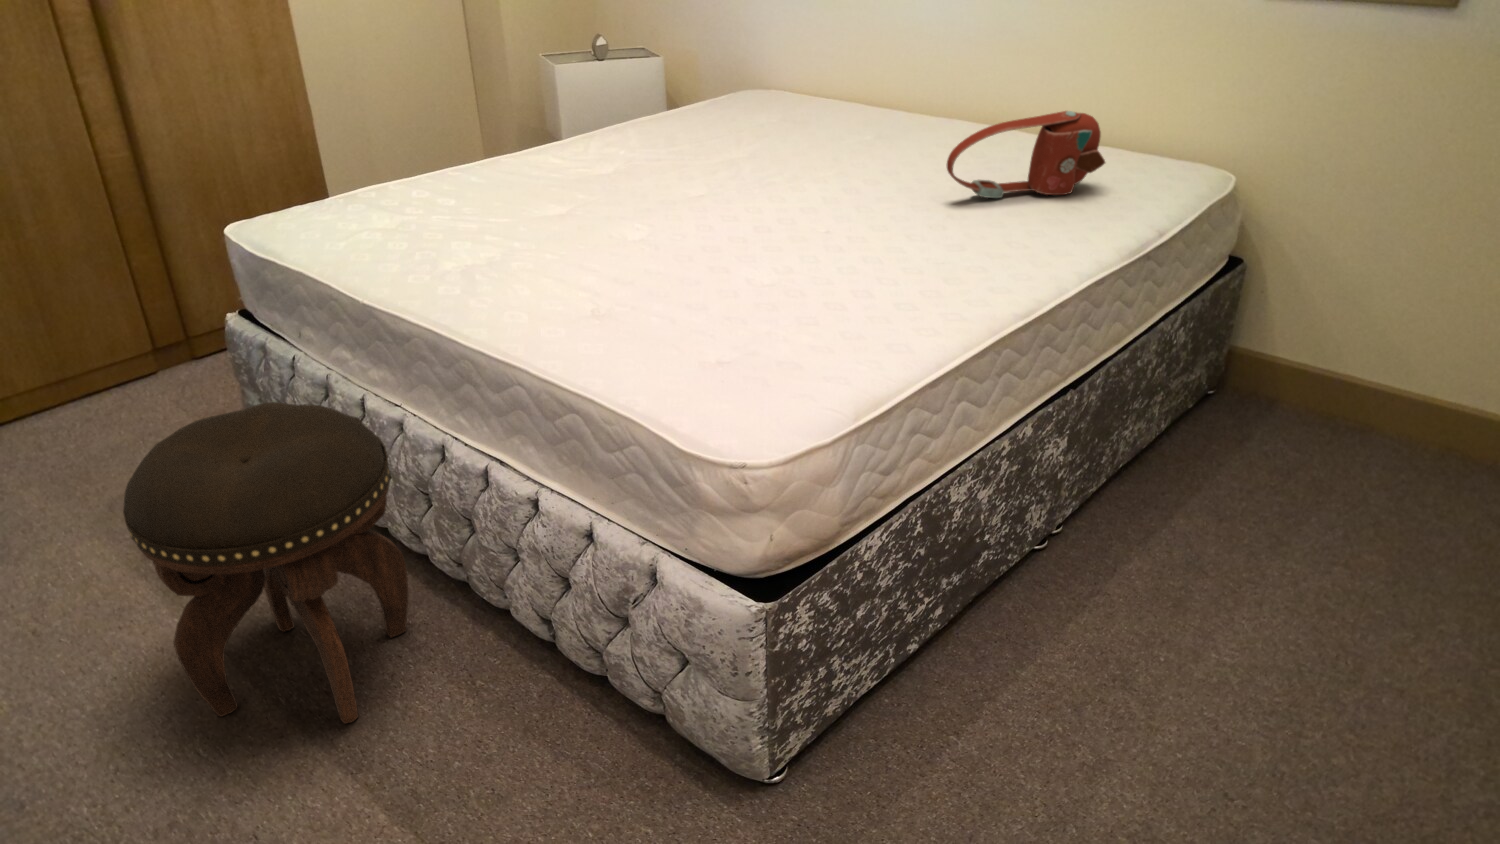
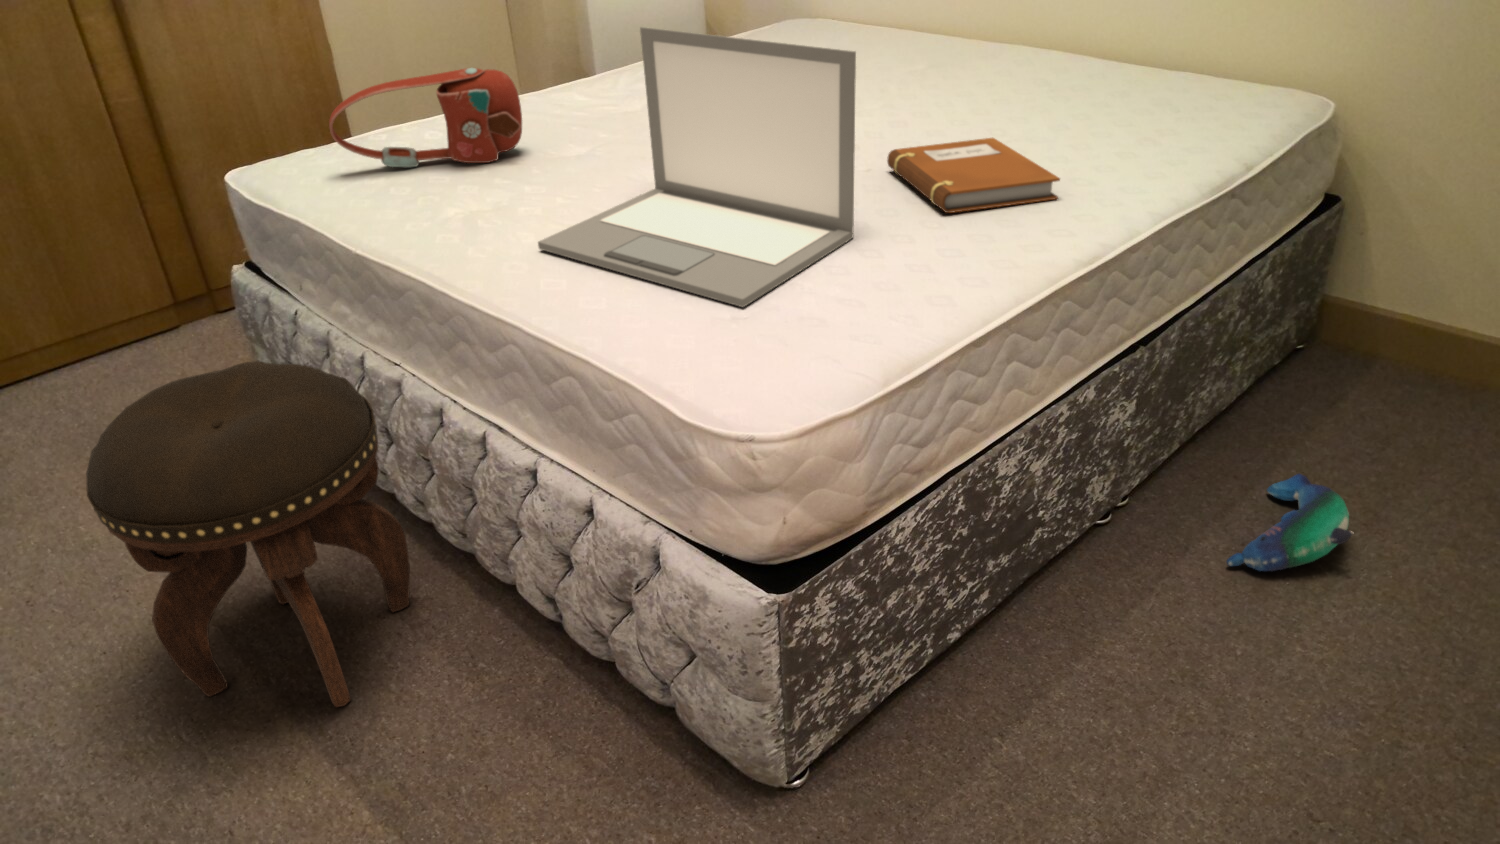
laptop: none [535,104,823,354] -> present [538,27,856,307]
handbag: present [947,111,1105,198] -> present [329,68,522,167]
notebook: none [845,203,999,271] -> present [887,138,1060,213]
plush toy: none [1150,503,1258,590] -> present [1227,474,1354,571]

